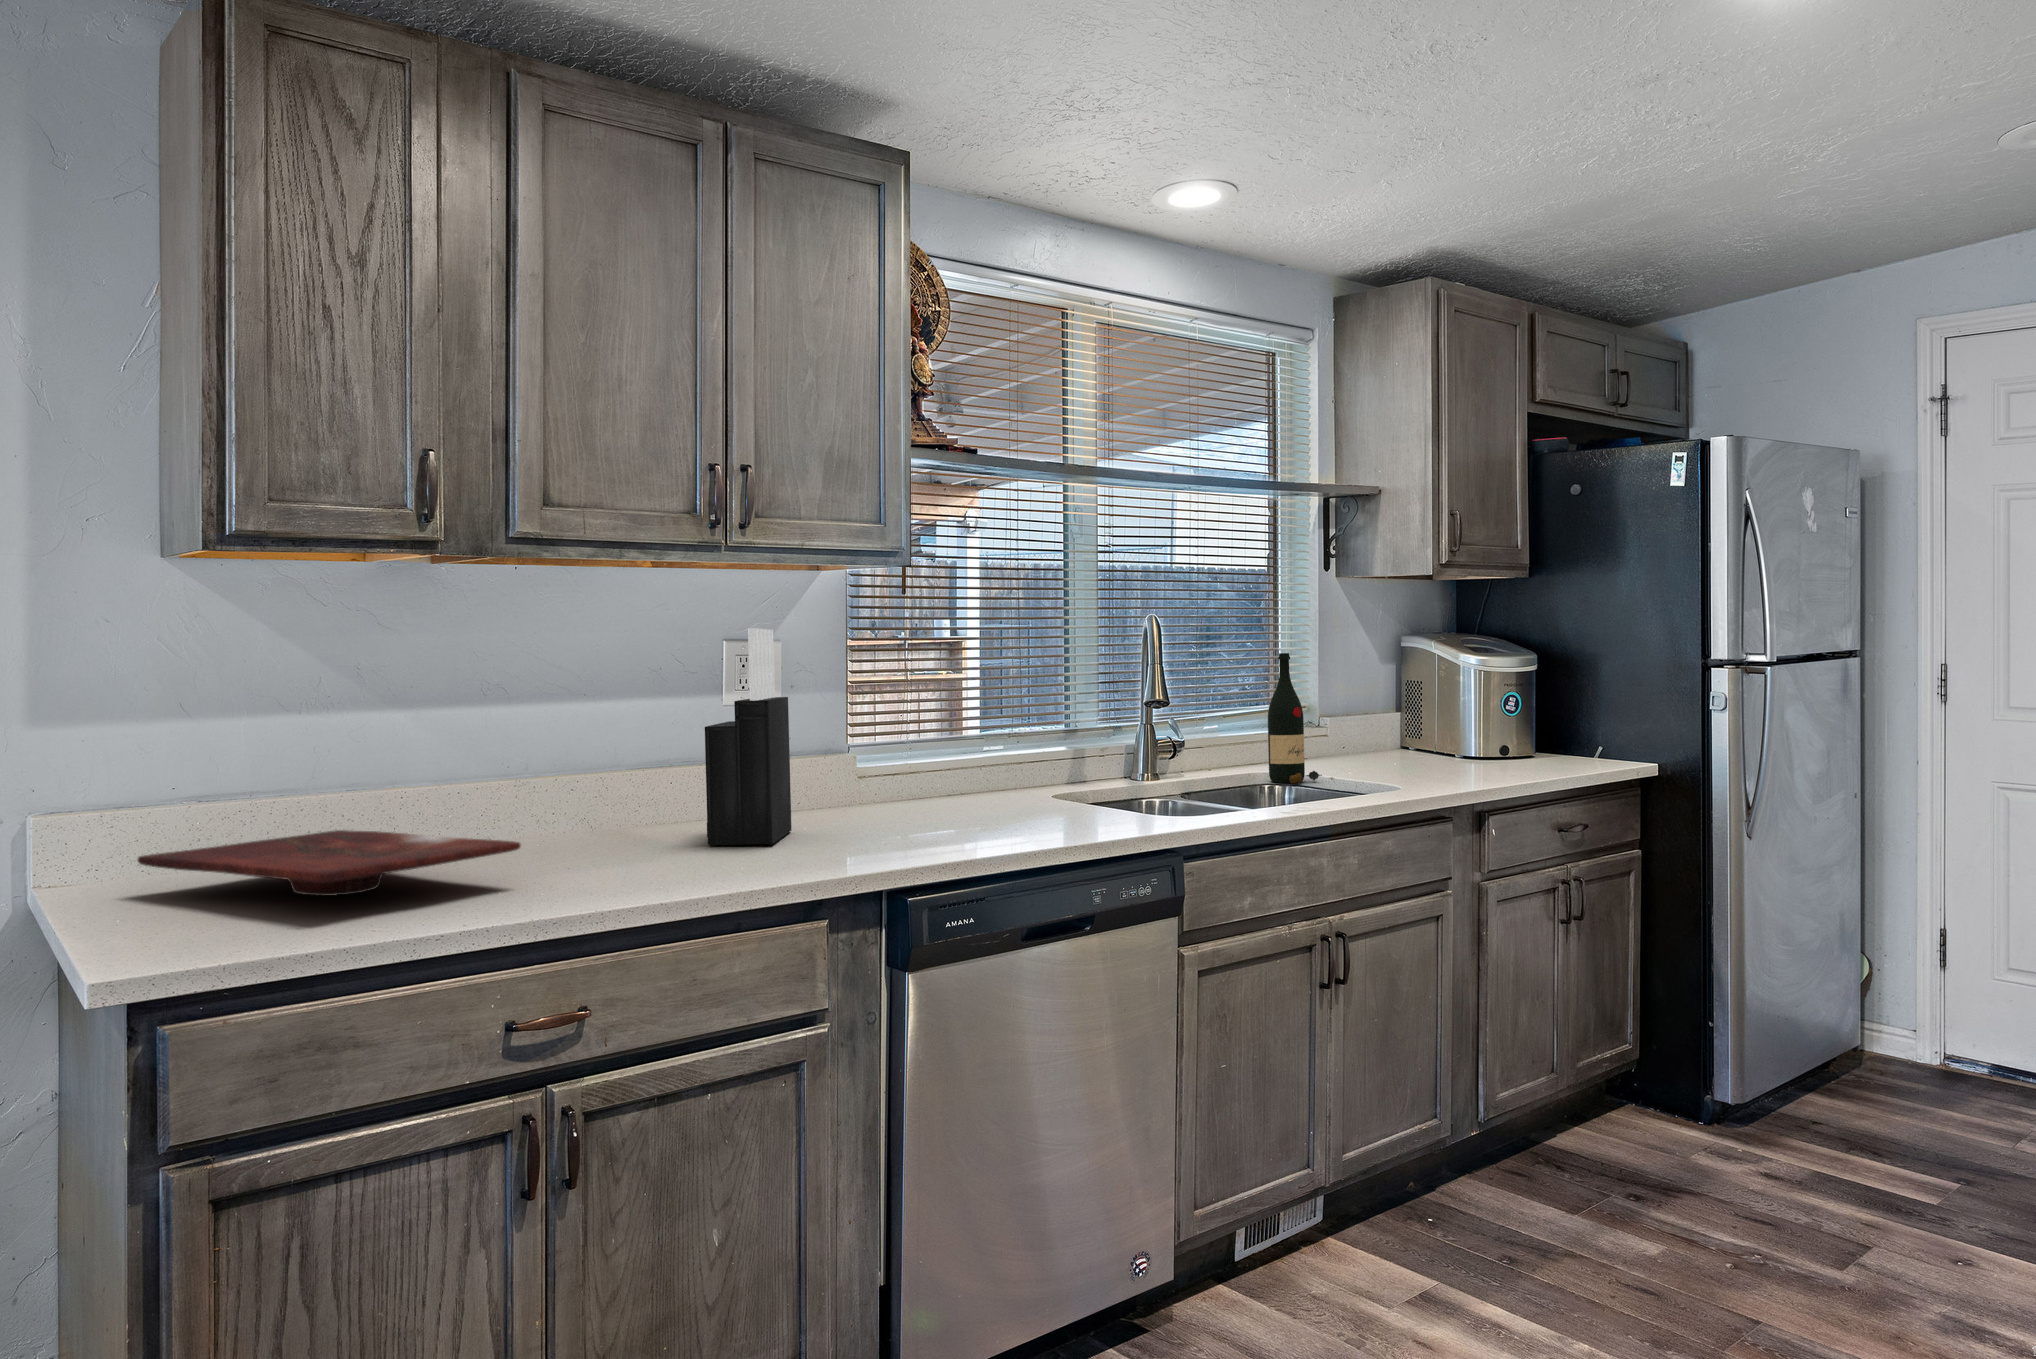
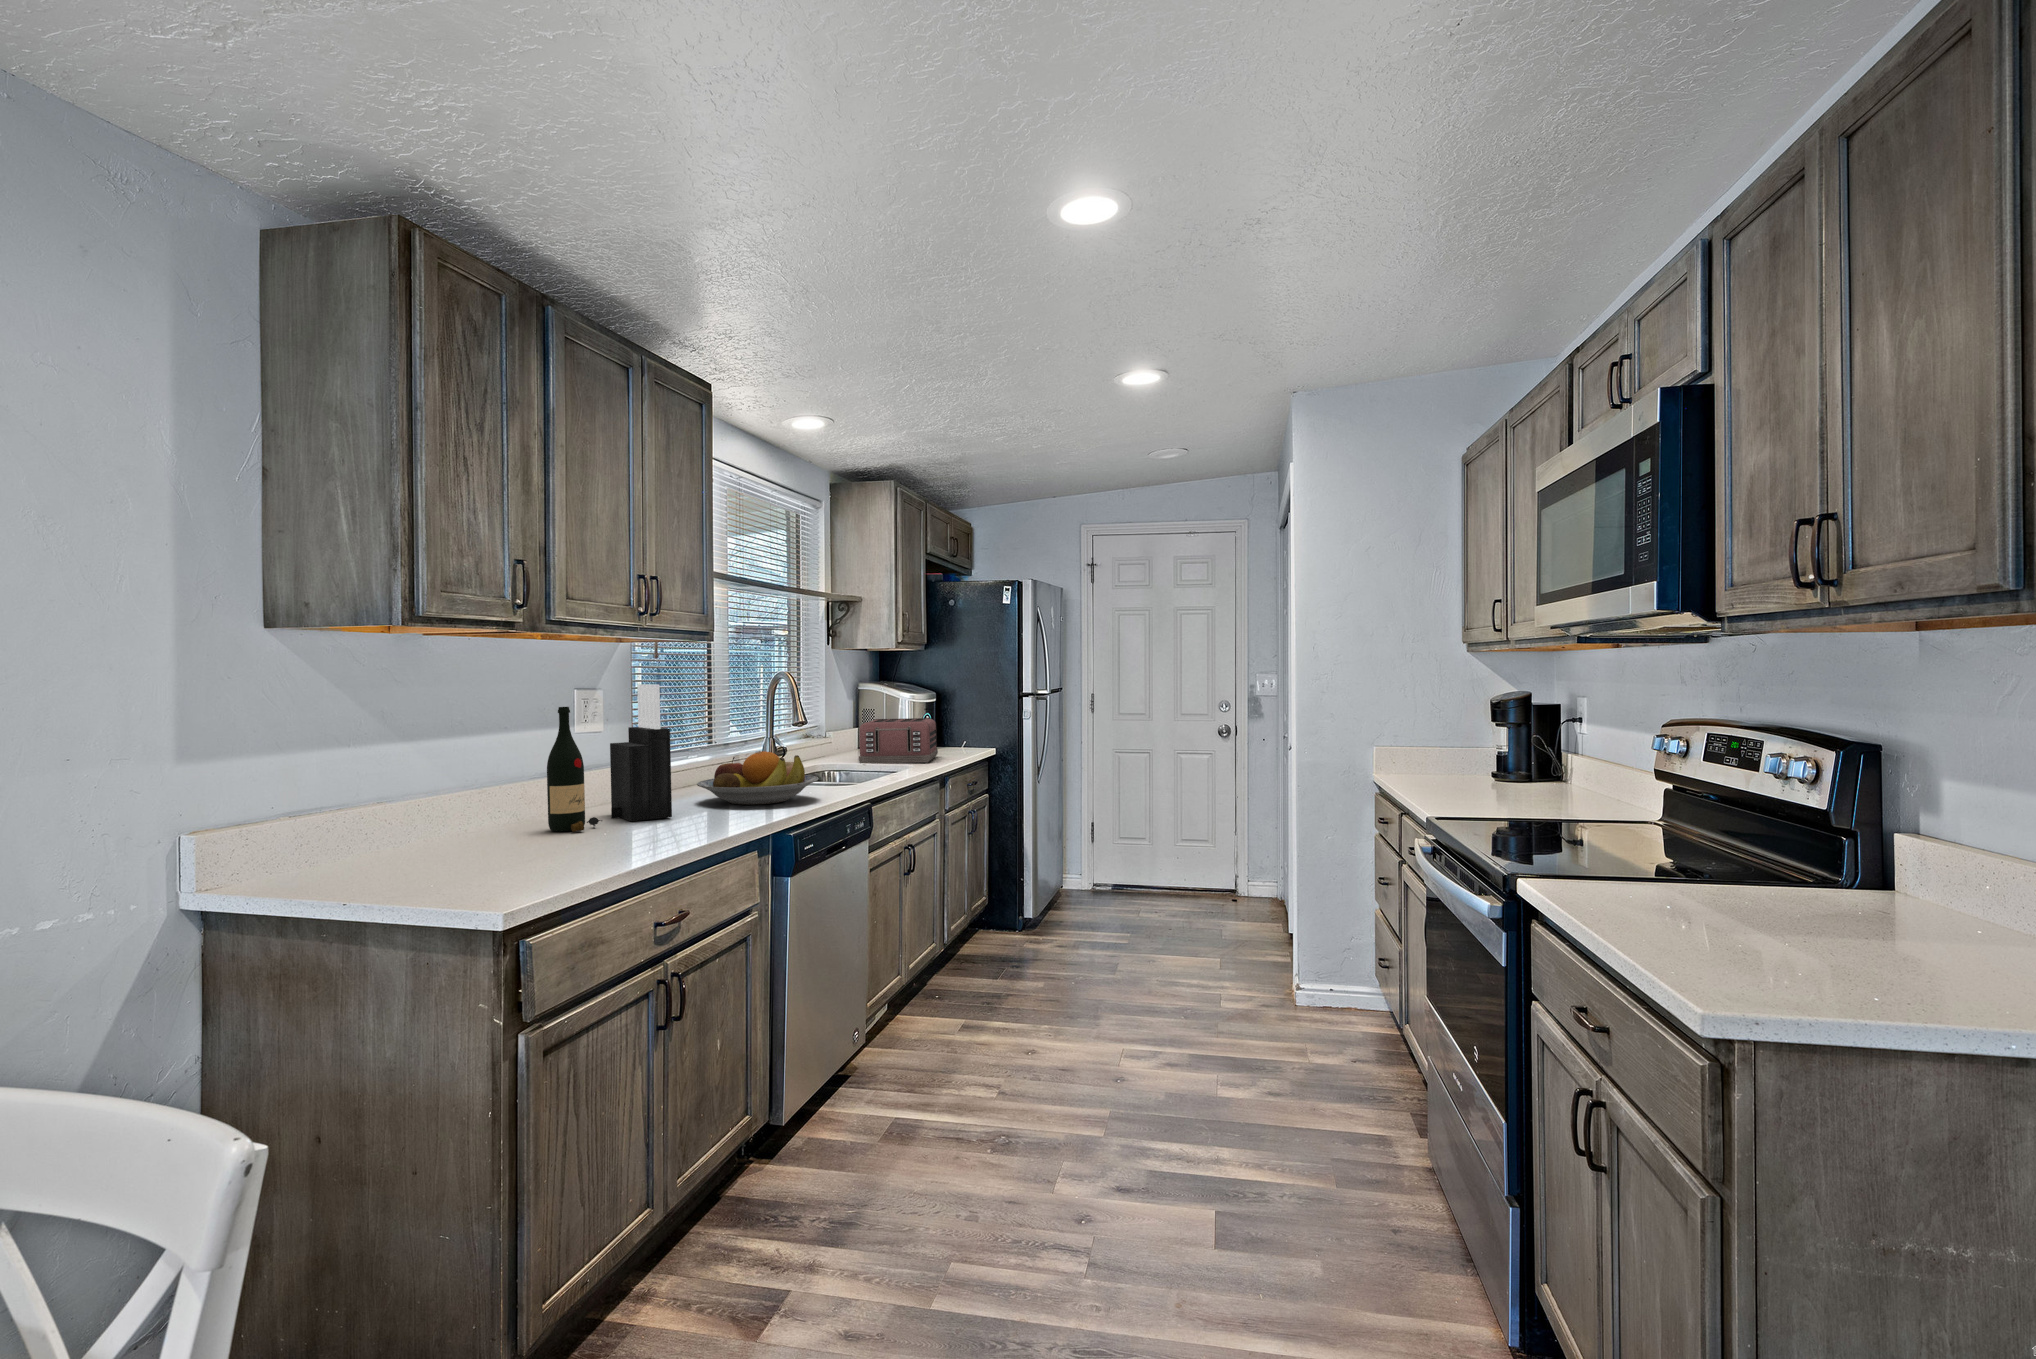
wine bottle: present [1268,653,1322,784] -> present [547,707,602,832]
toaster: none [1340,702,1511,783] -> present [859,718,938,763]
fruit bowl: none [877,745,1077,835] -> present [697,752,818,805]
cutting board: present [138,830,521,896] -> none [341,822,605,867]

